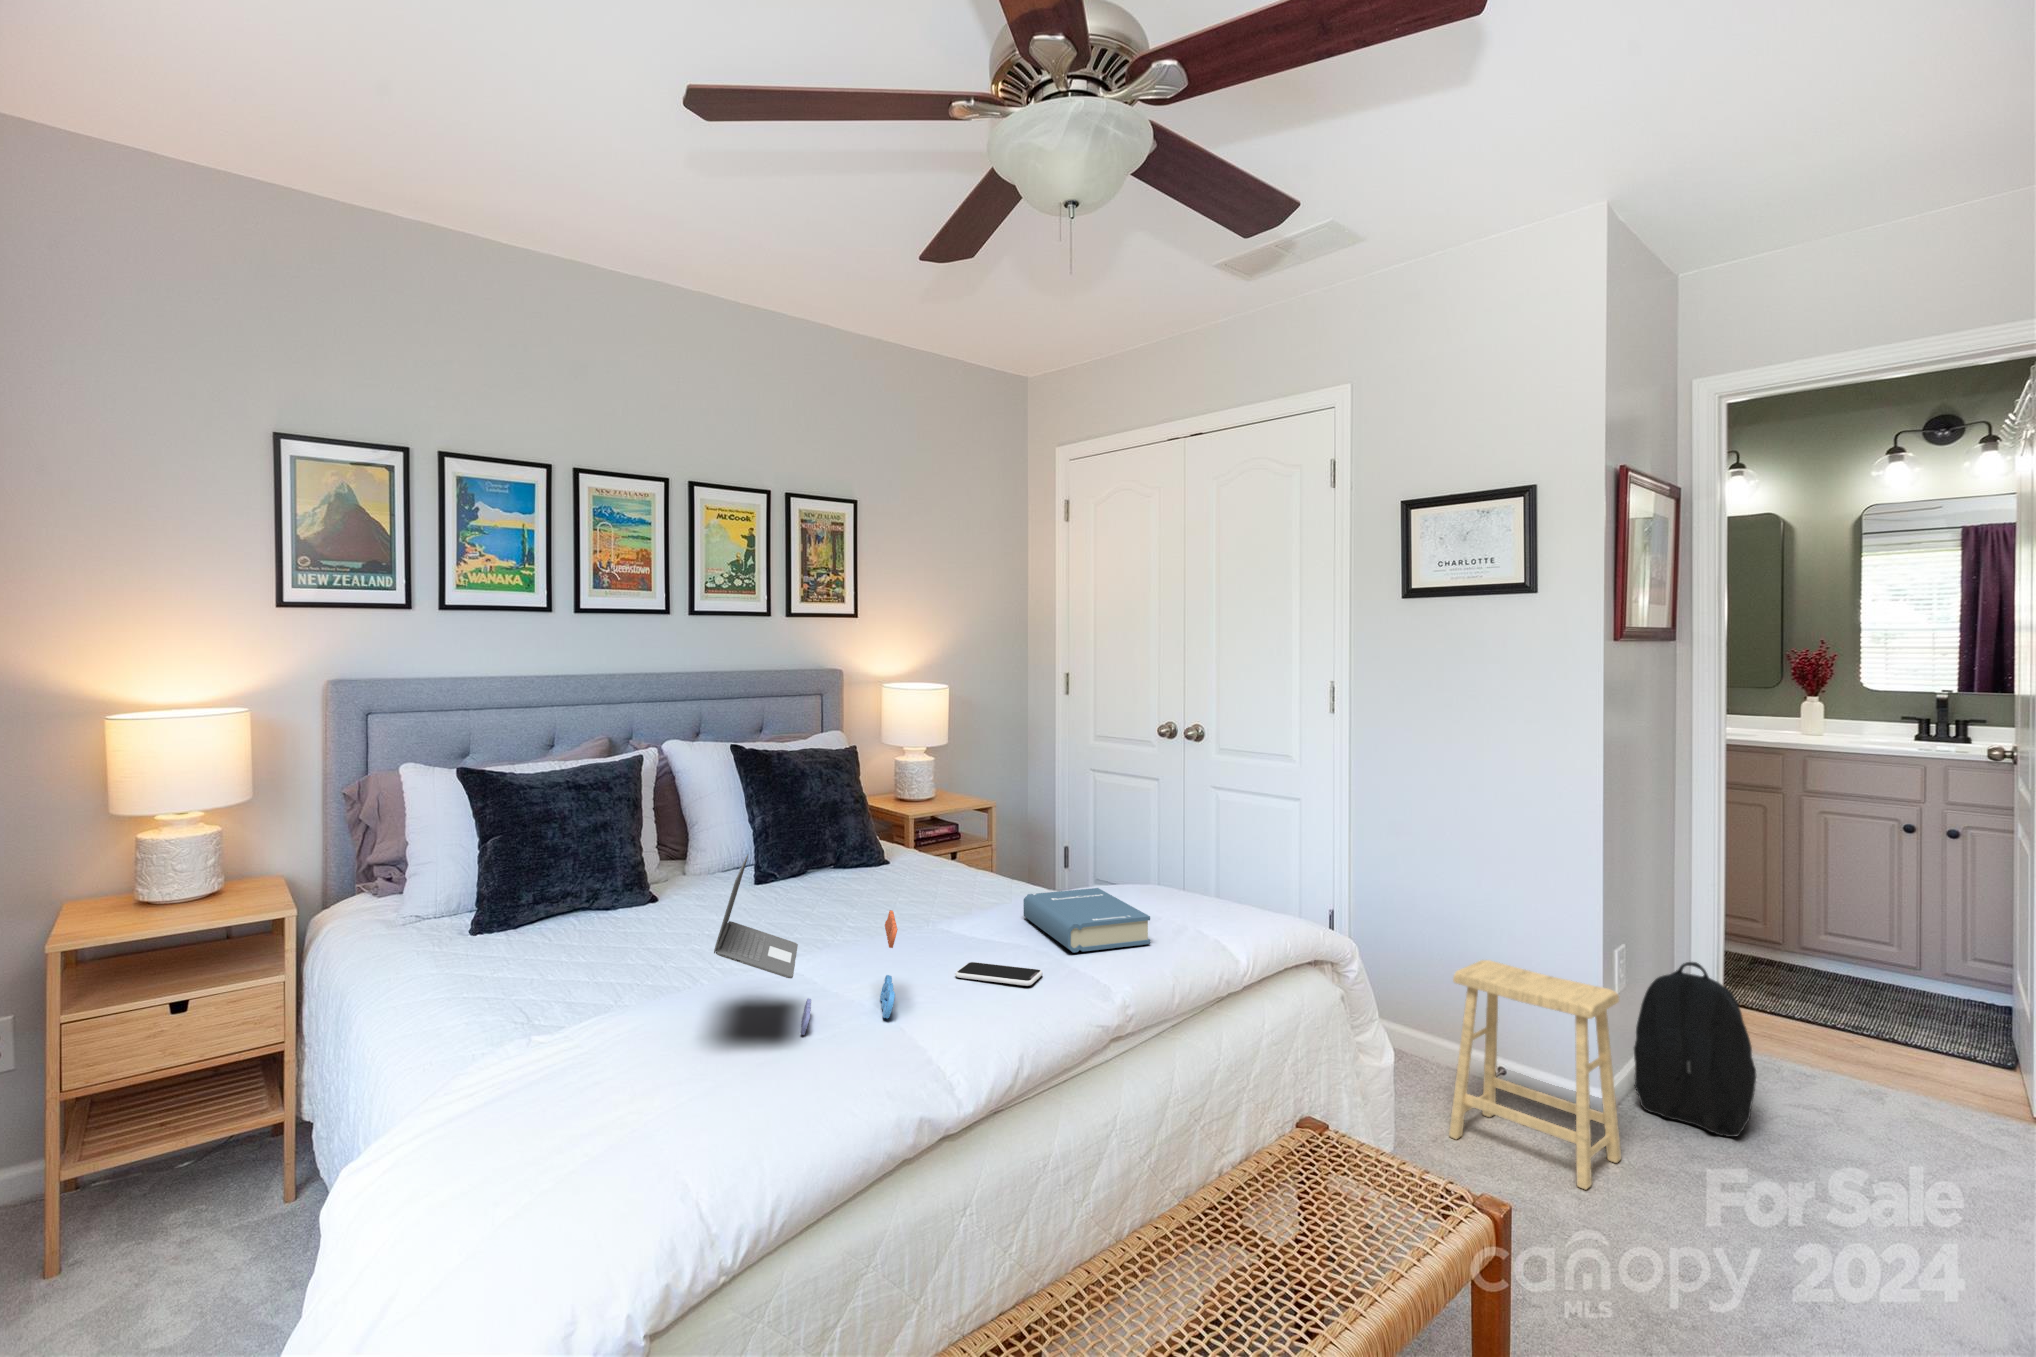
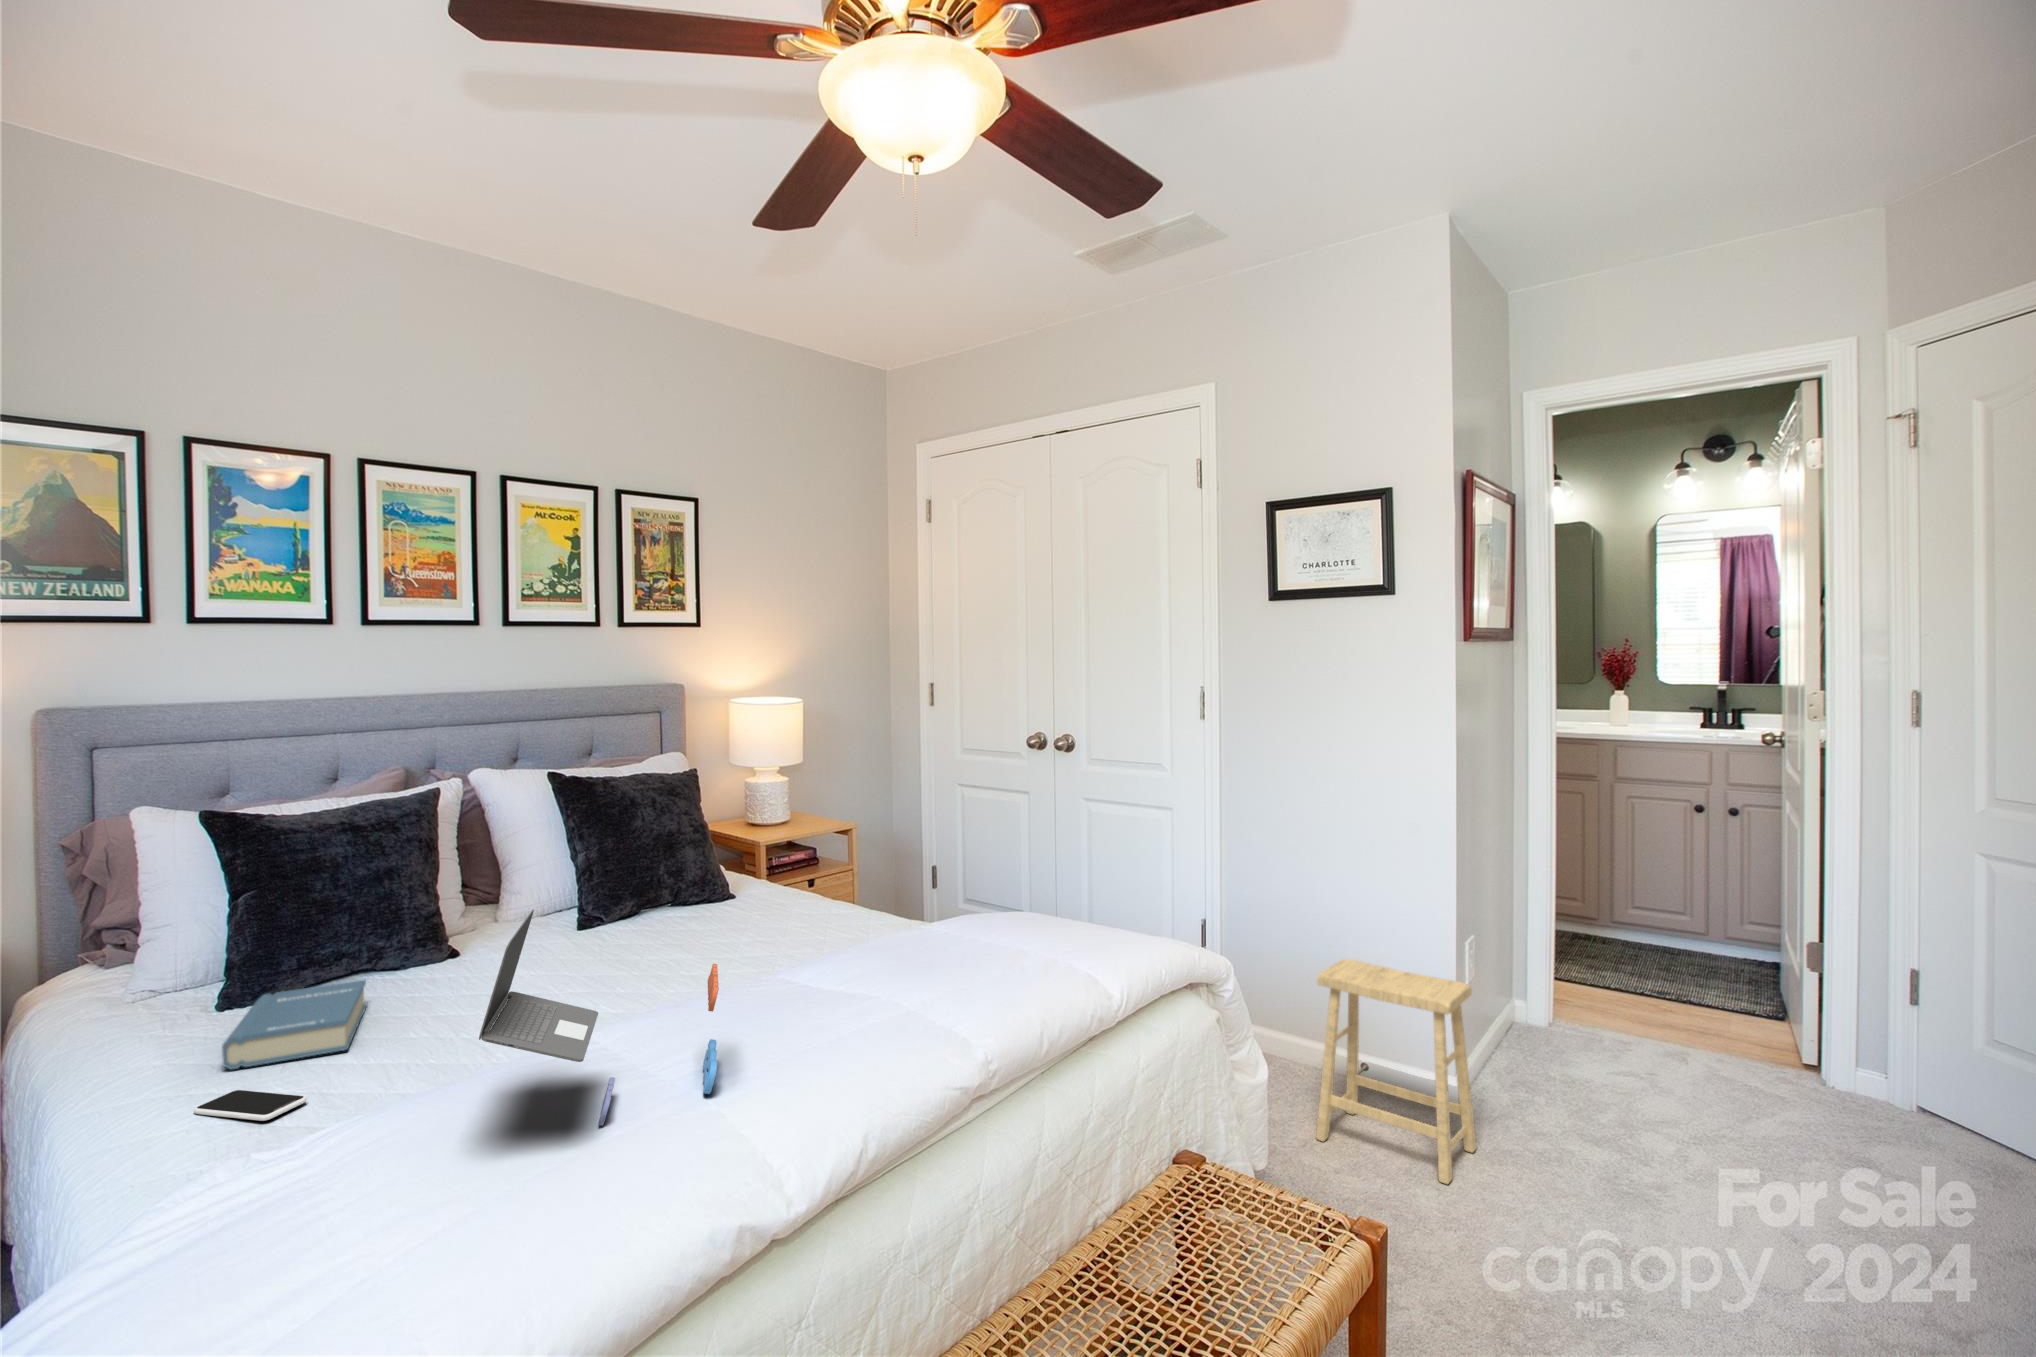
hardback book: present [1023,888,1150,953] -> present [222,980,367,1070]
smartphone: present [955,962,1043,986] -> present [194,1090,307,1121]
backpack: present [1634,962,1756,1137] -> none [1482,948,1592,1116]

